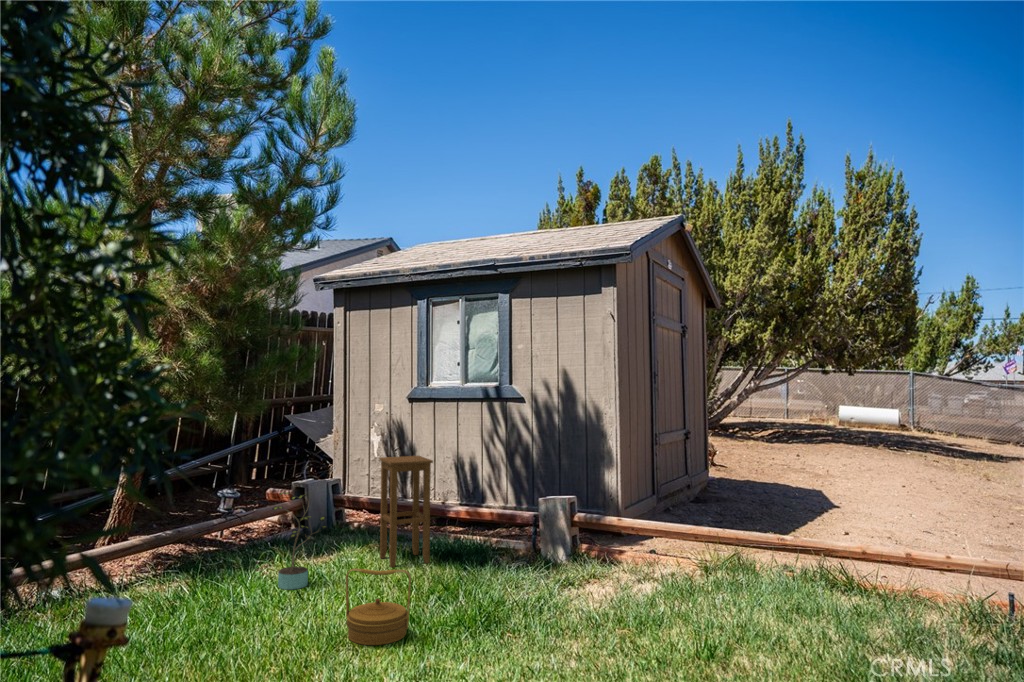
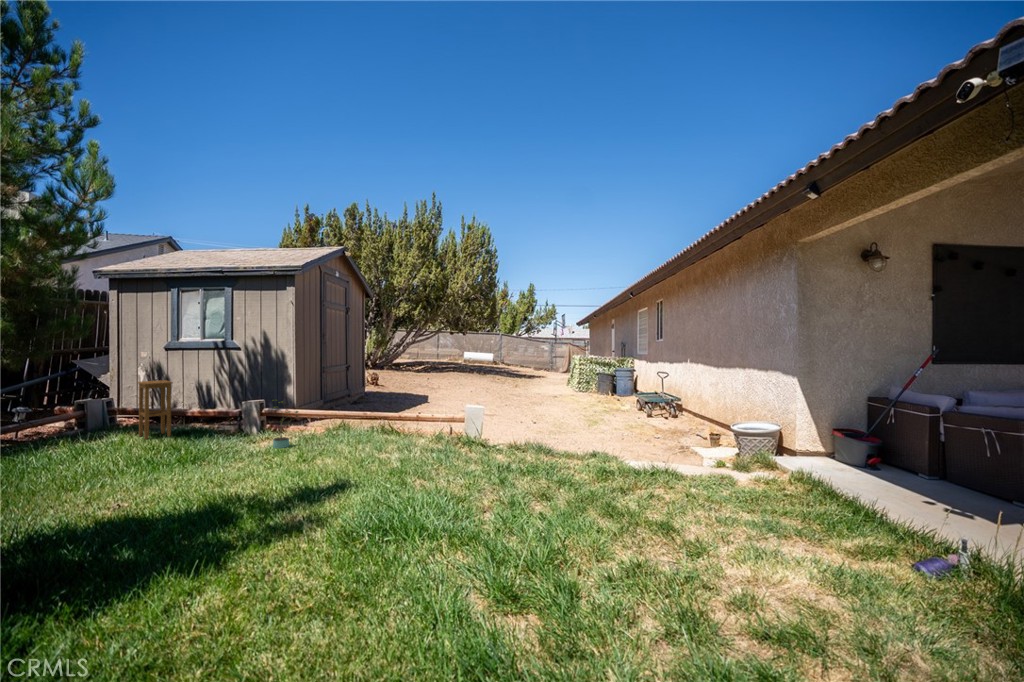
potted plant: present [273,492,327,590] -> present [272,400,298,448]
basket: present [345,568,411,645] -> none [111,432,151,468]

